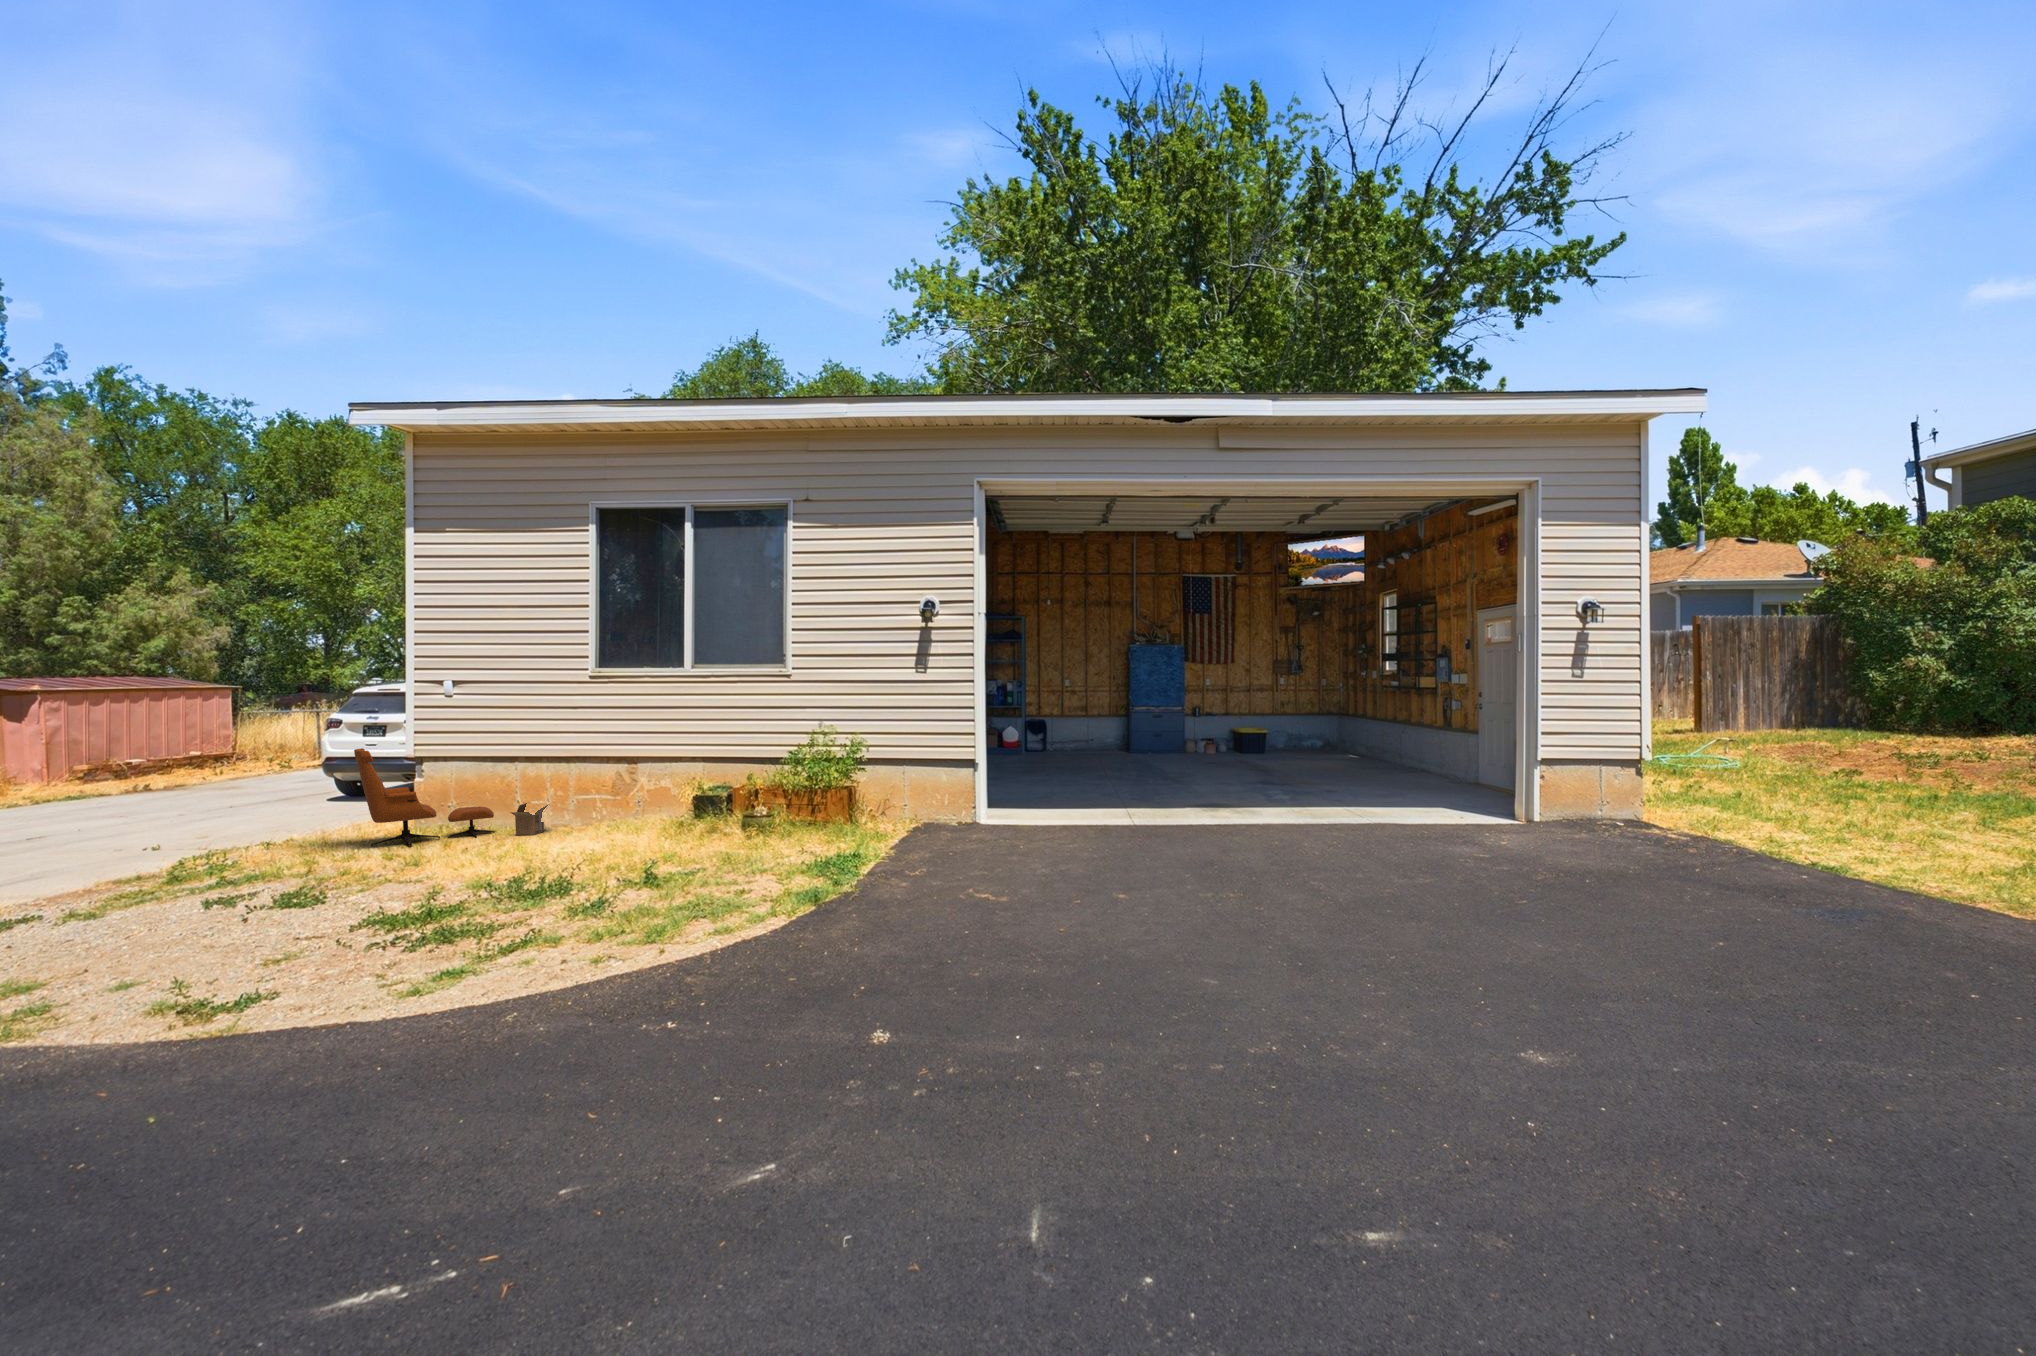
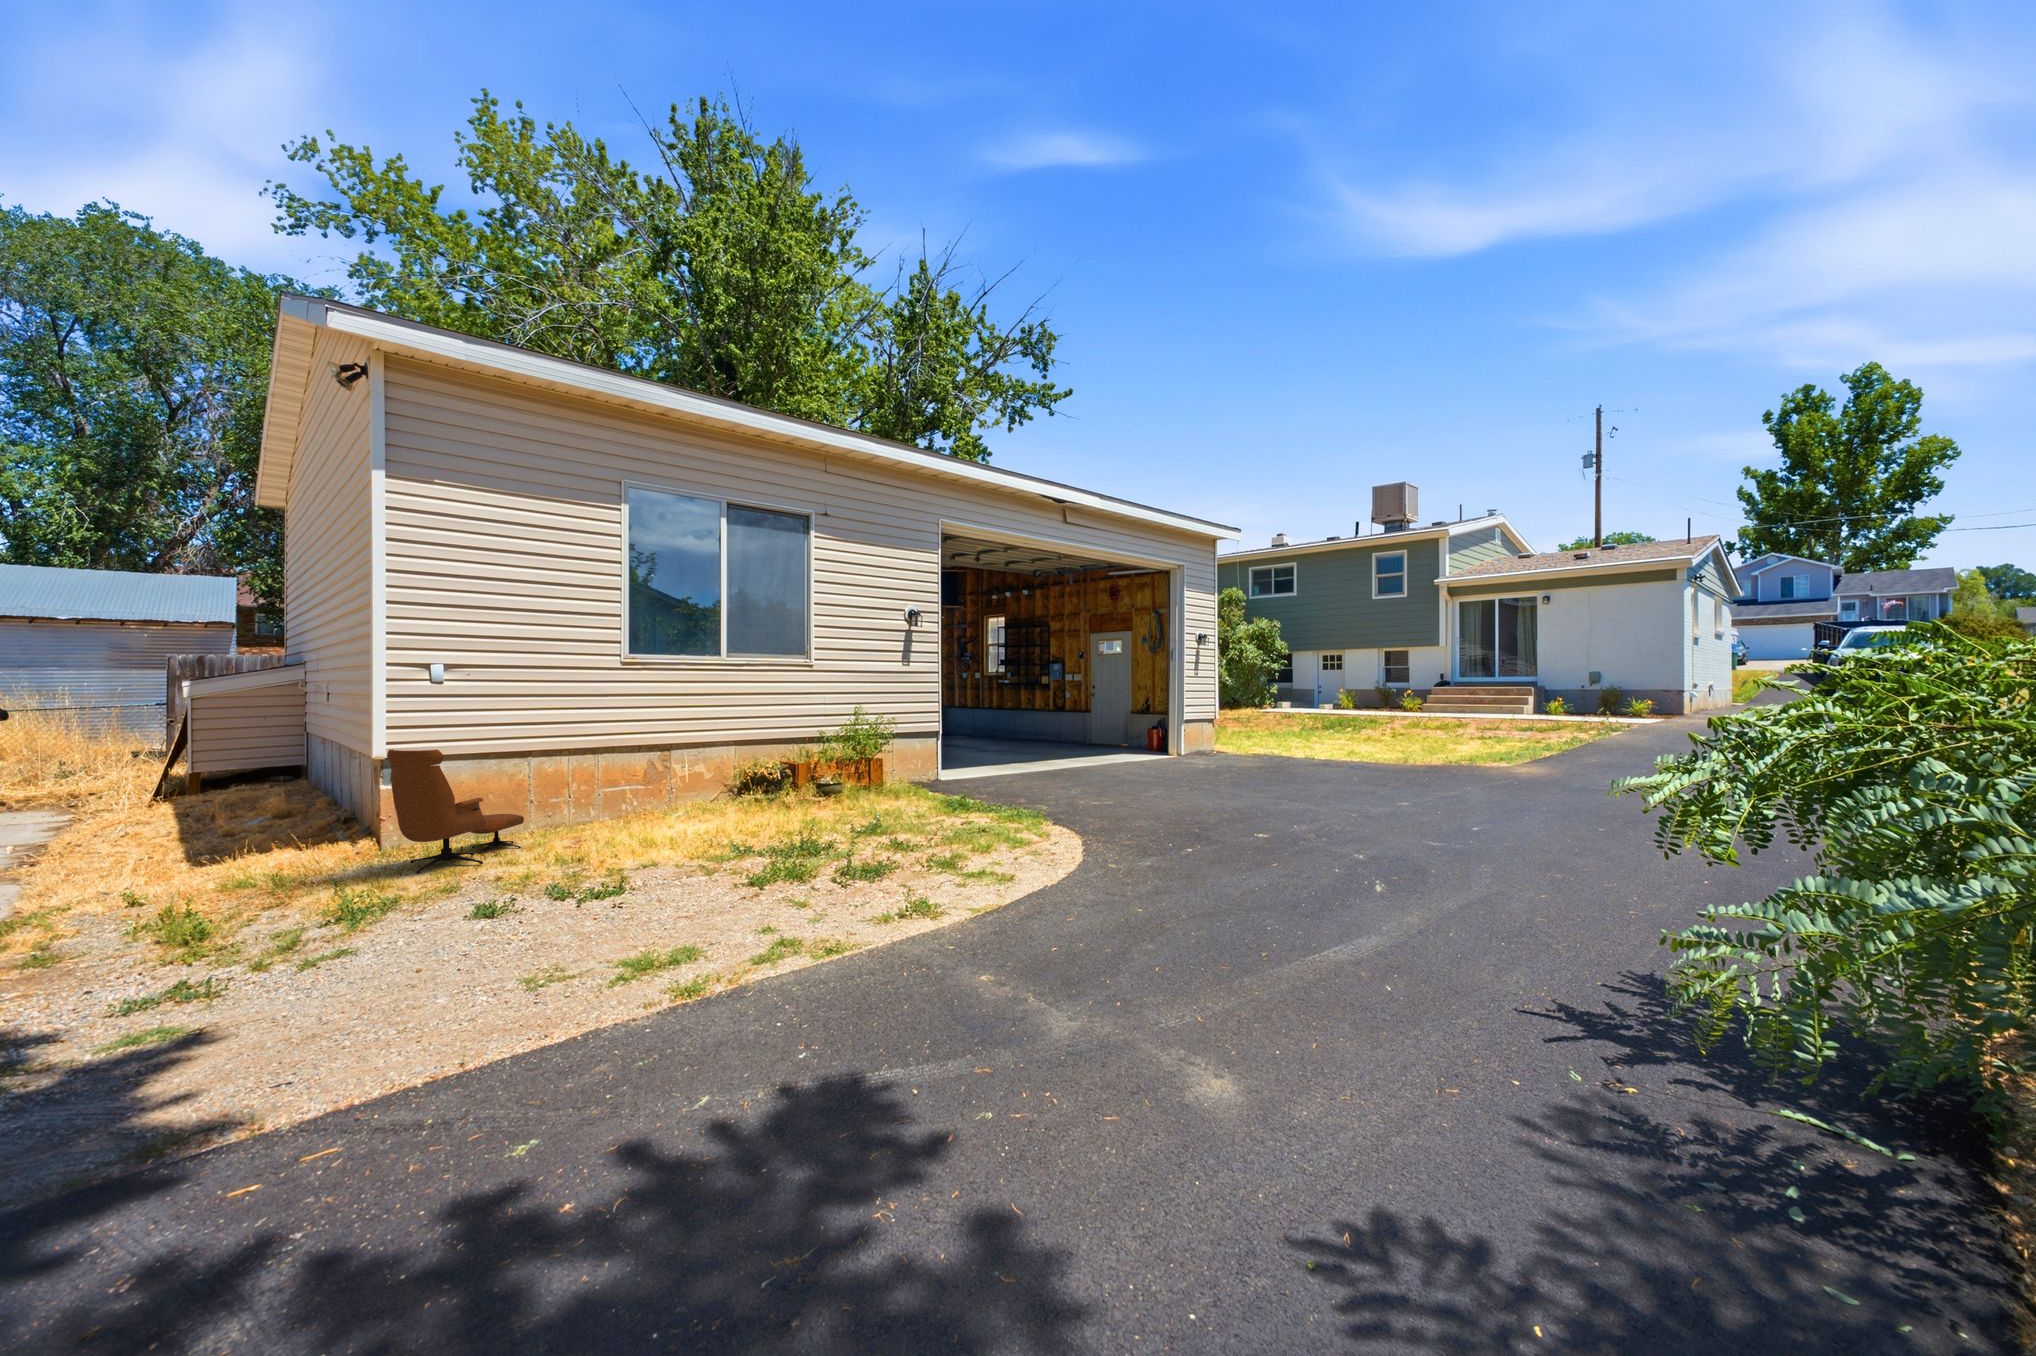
cardboard box: present [510,803,548,835] -> none [551,802,593,840]

